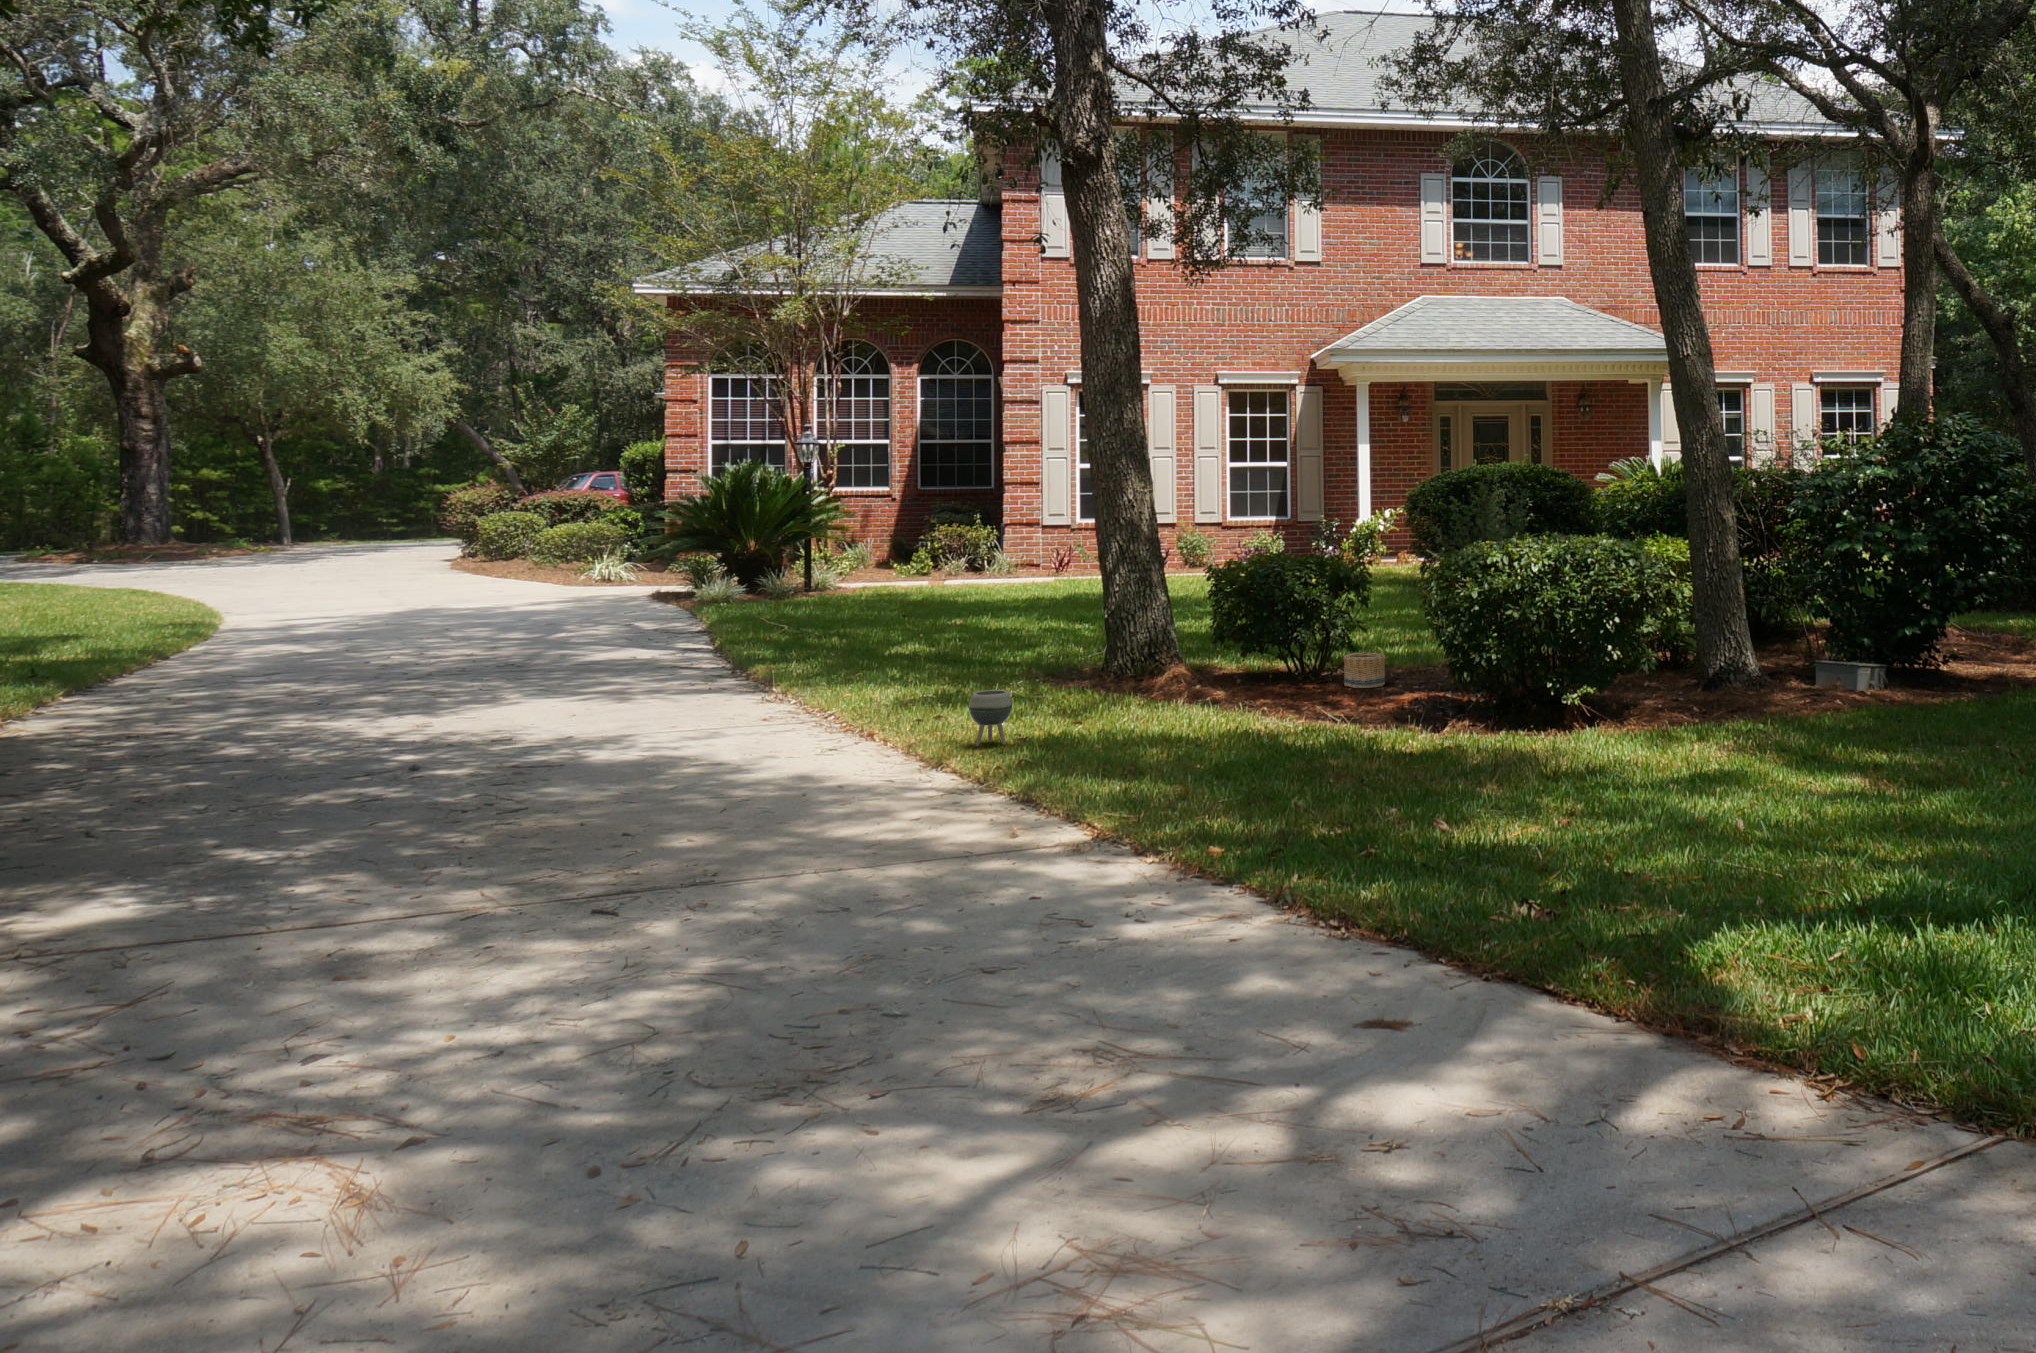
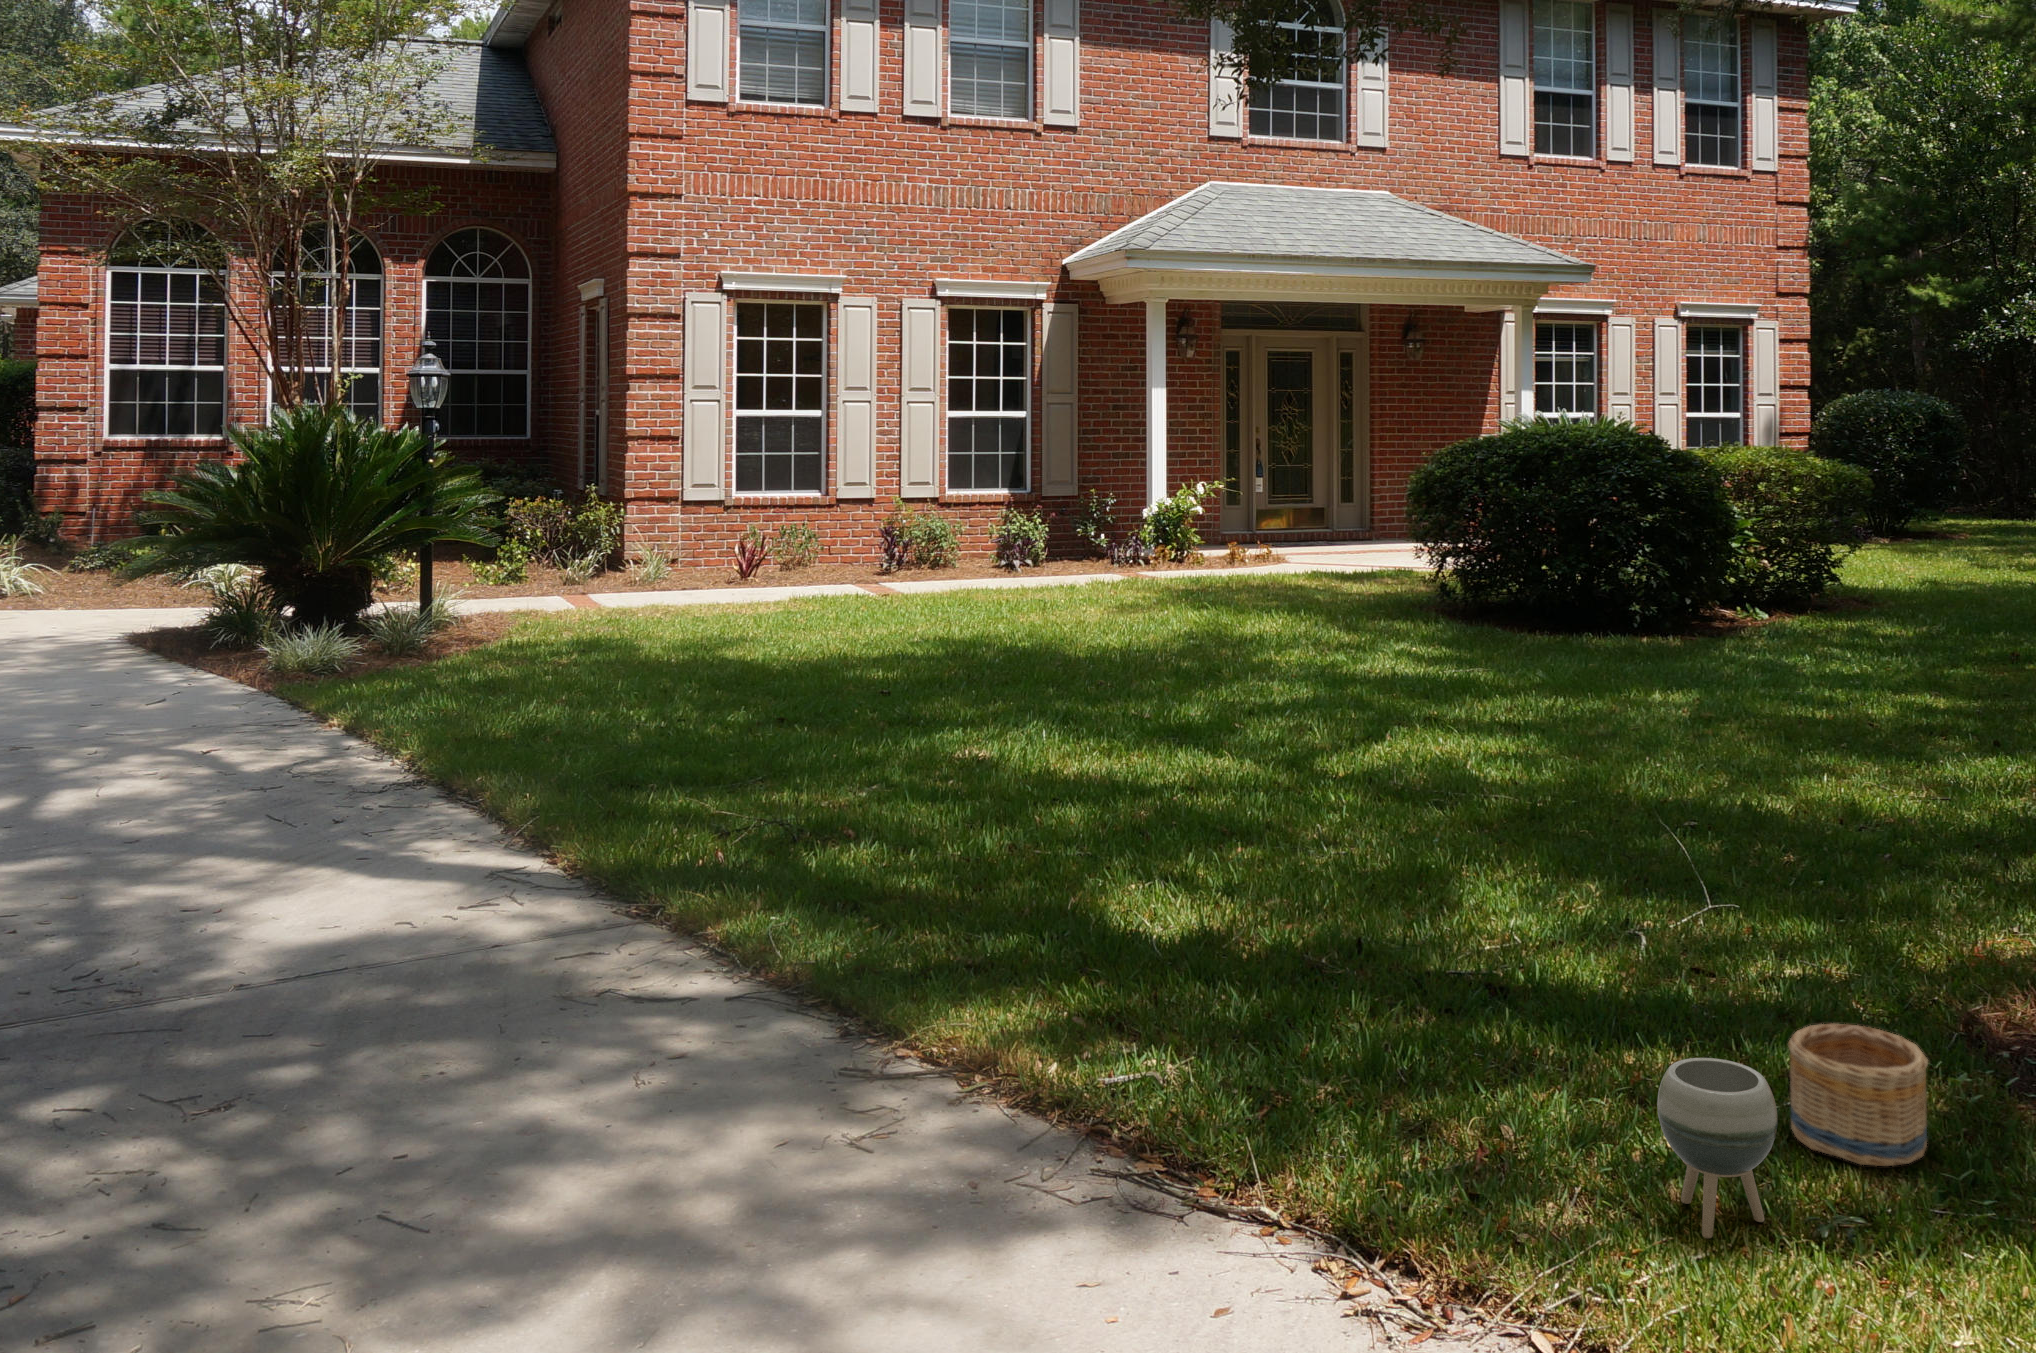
basket: present [1343,653,1385,688] -> present [1788,1024,1928,1166]

